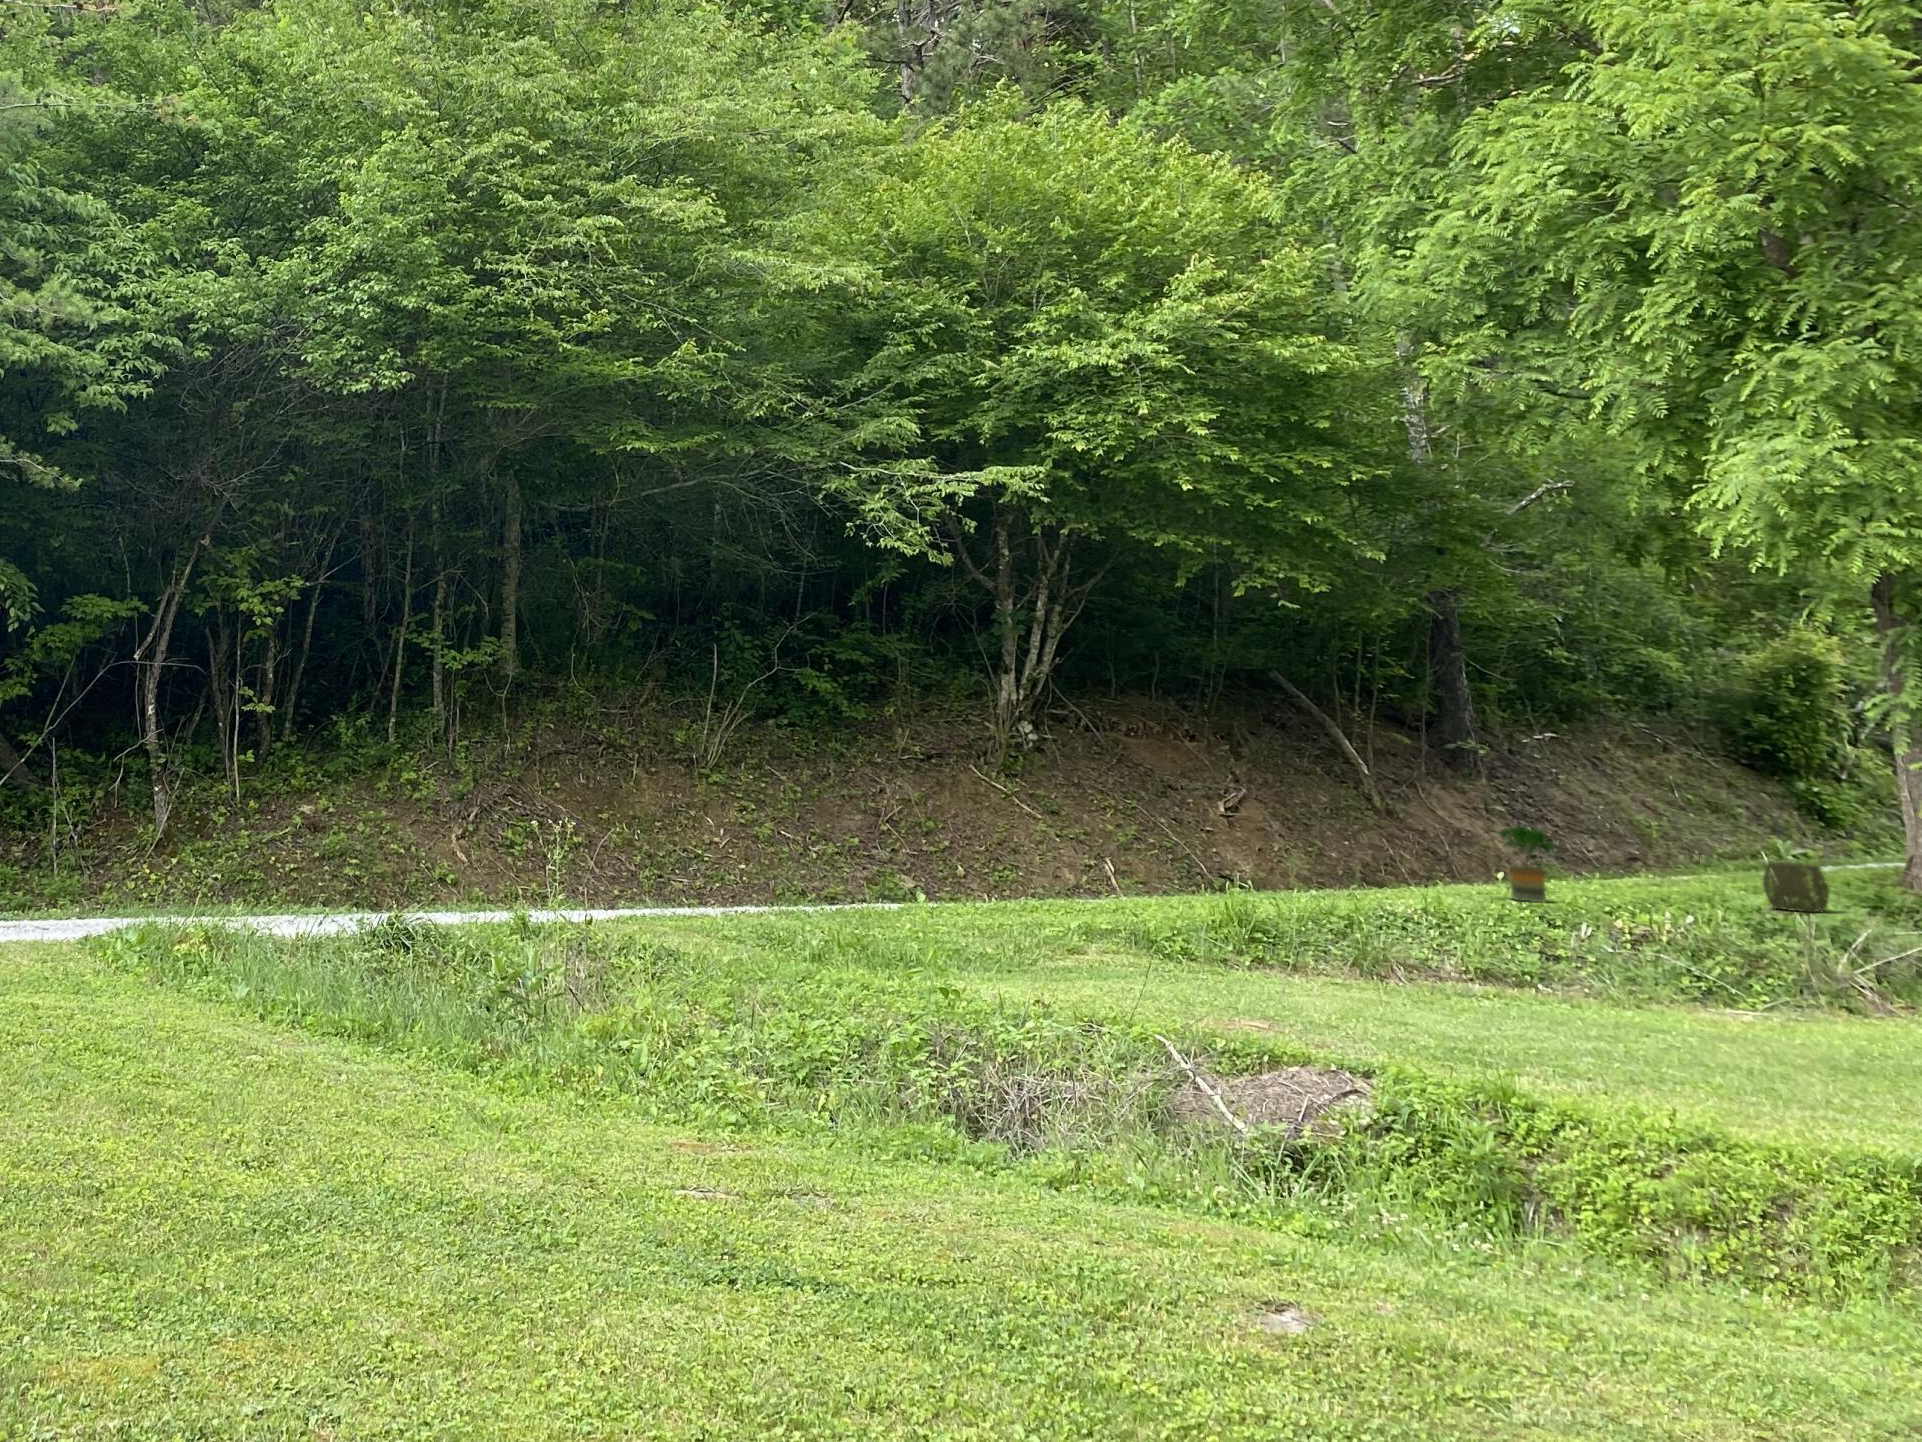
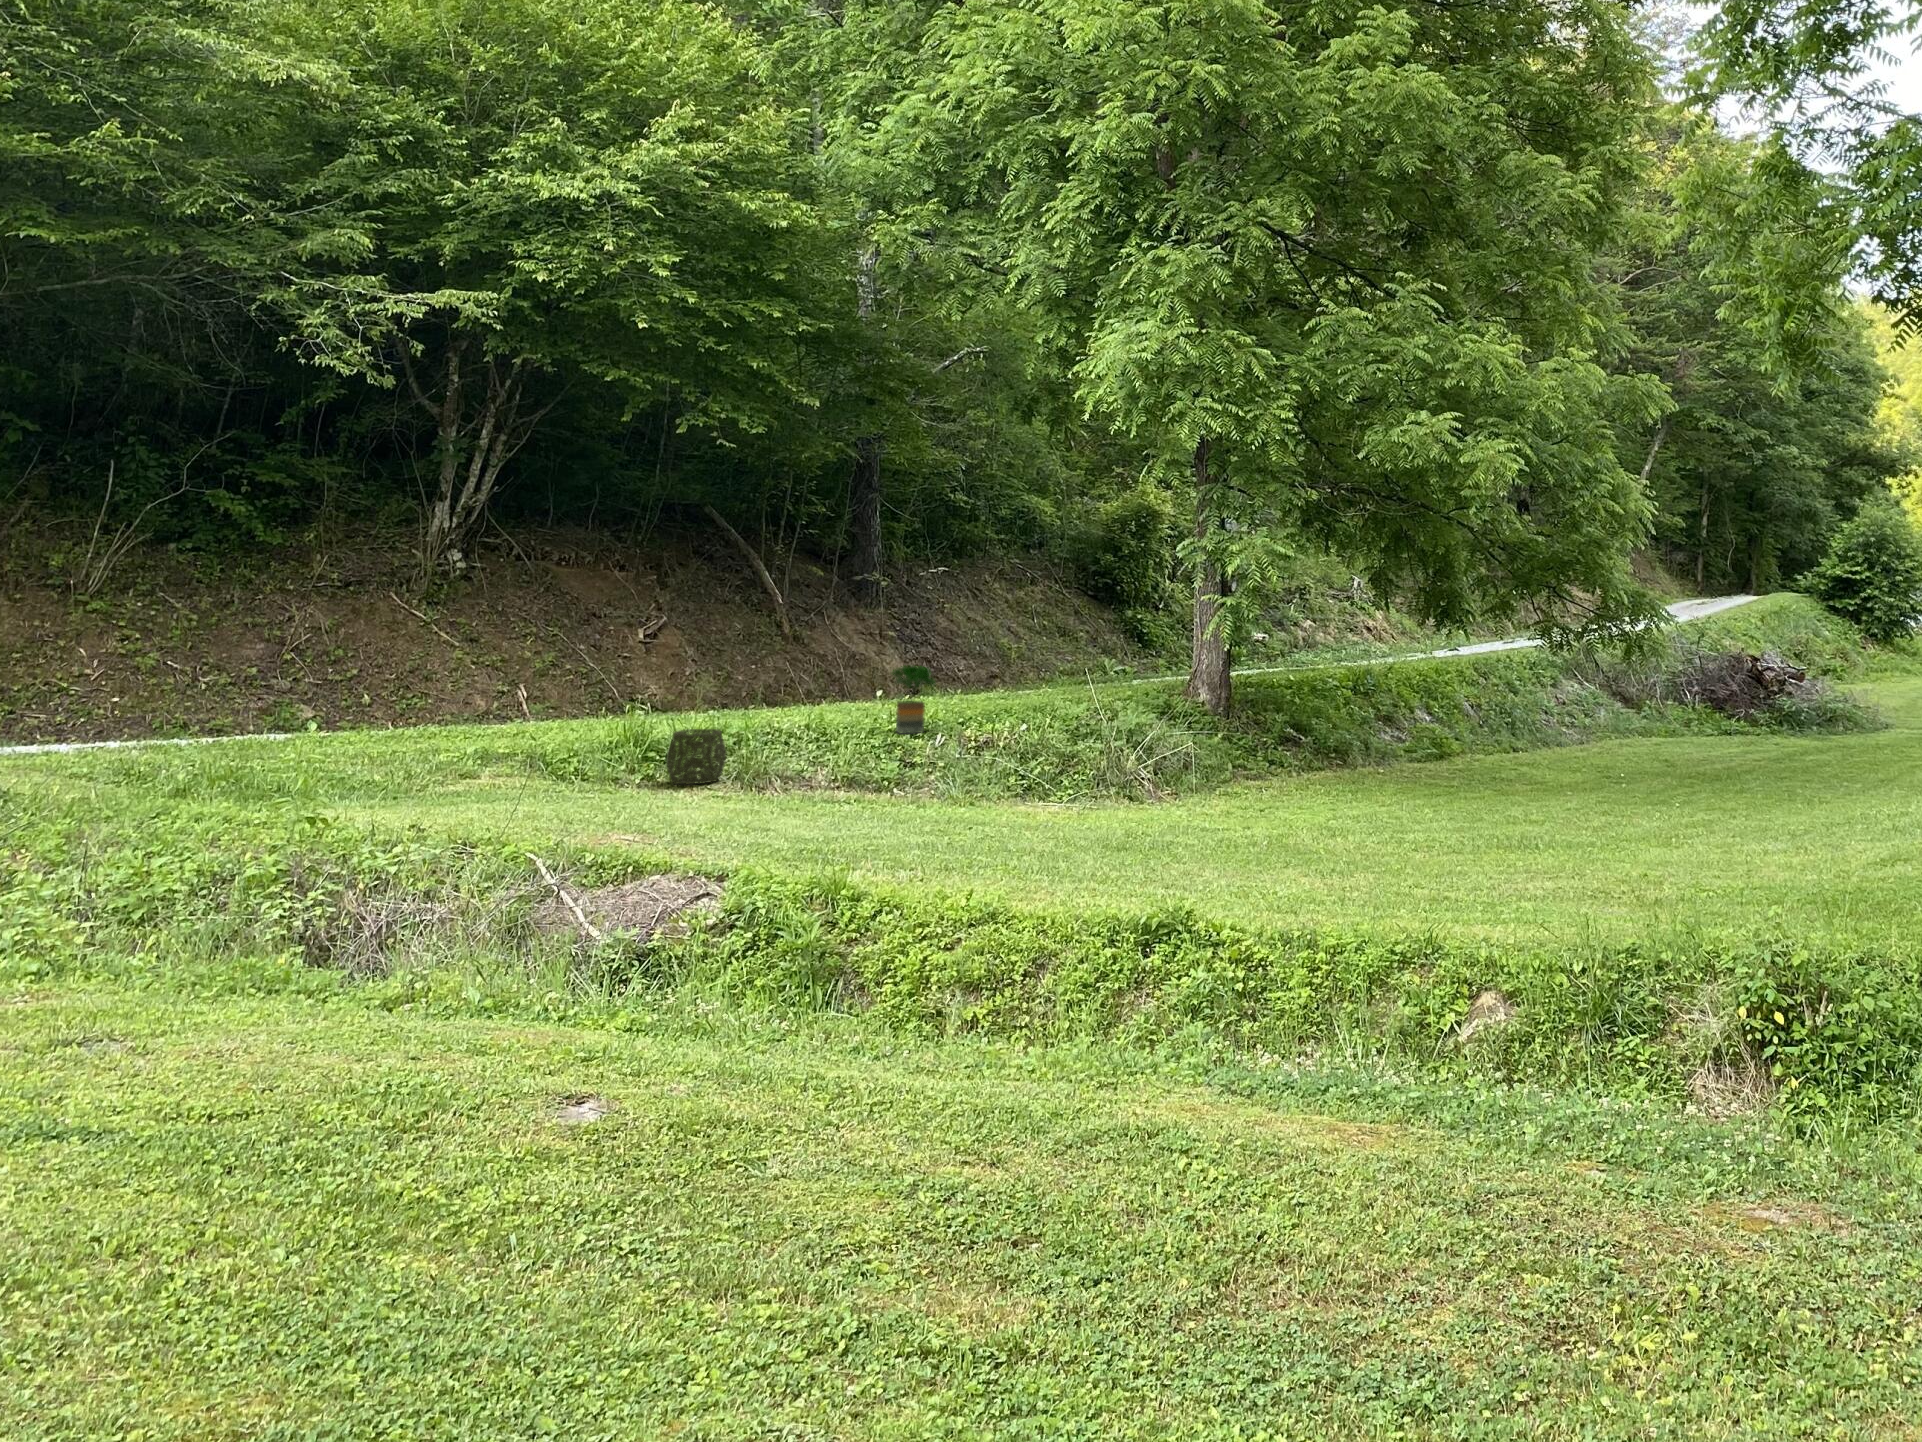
woven basket: present [1763,861,1829,912] -> present [666,729,726,784]

